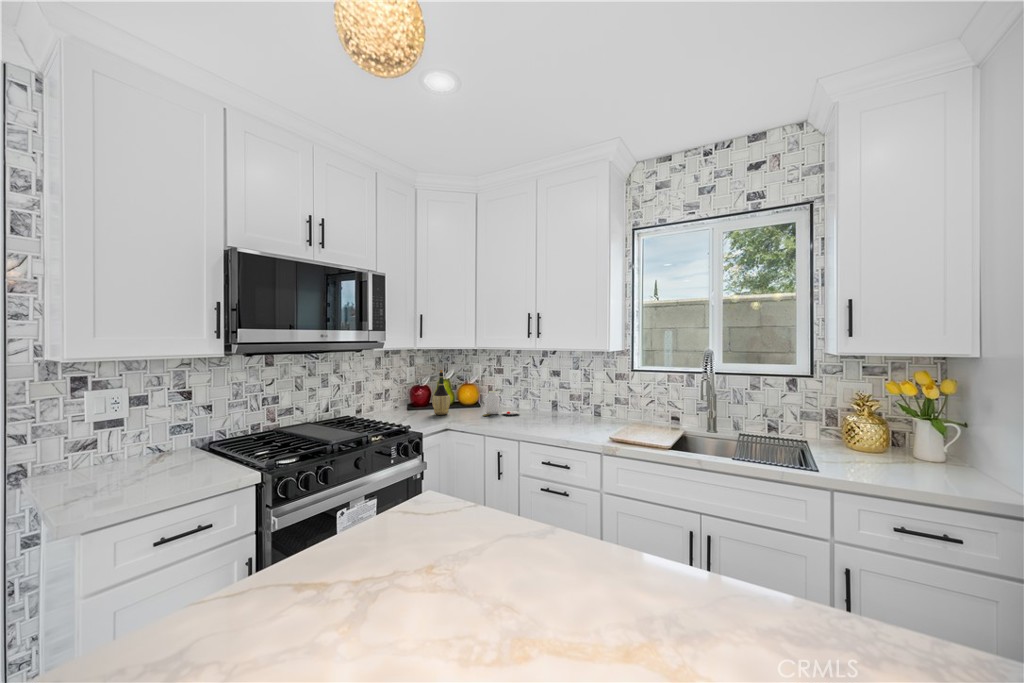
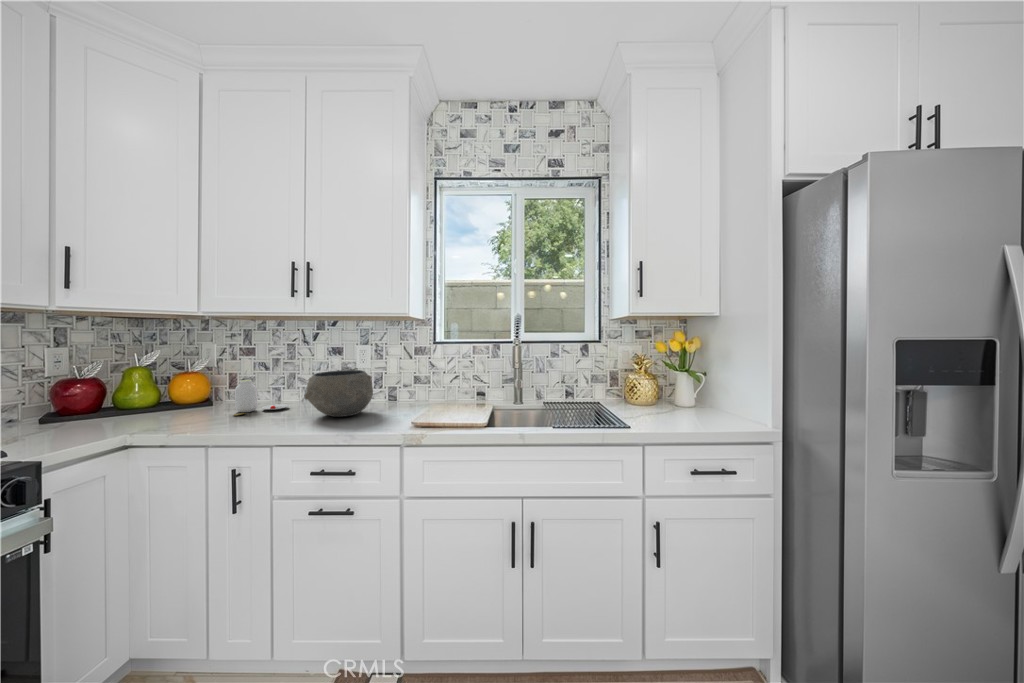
wine bottle: present [432,370,450,415] -> none [141,354,175,423]
ceramic bowl: none [523,389,573,425] -> present [305,370,373,417]

